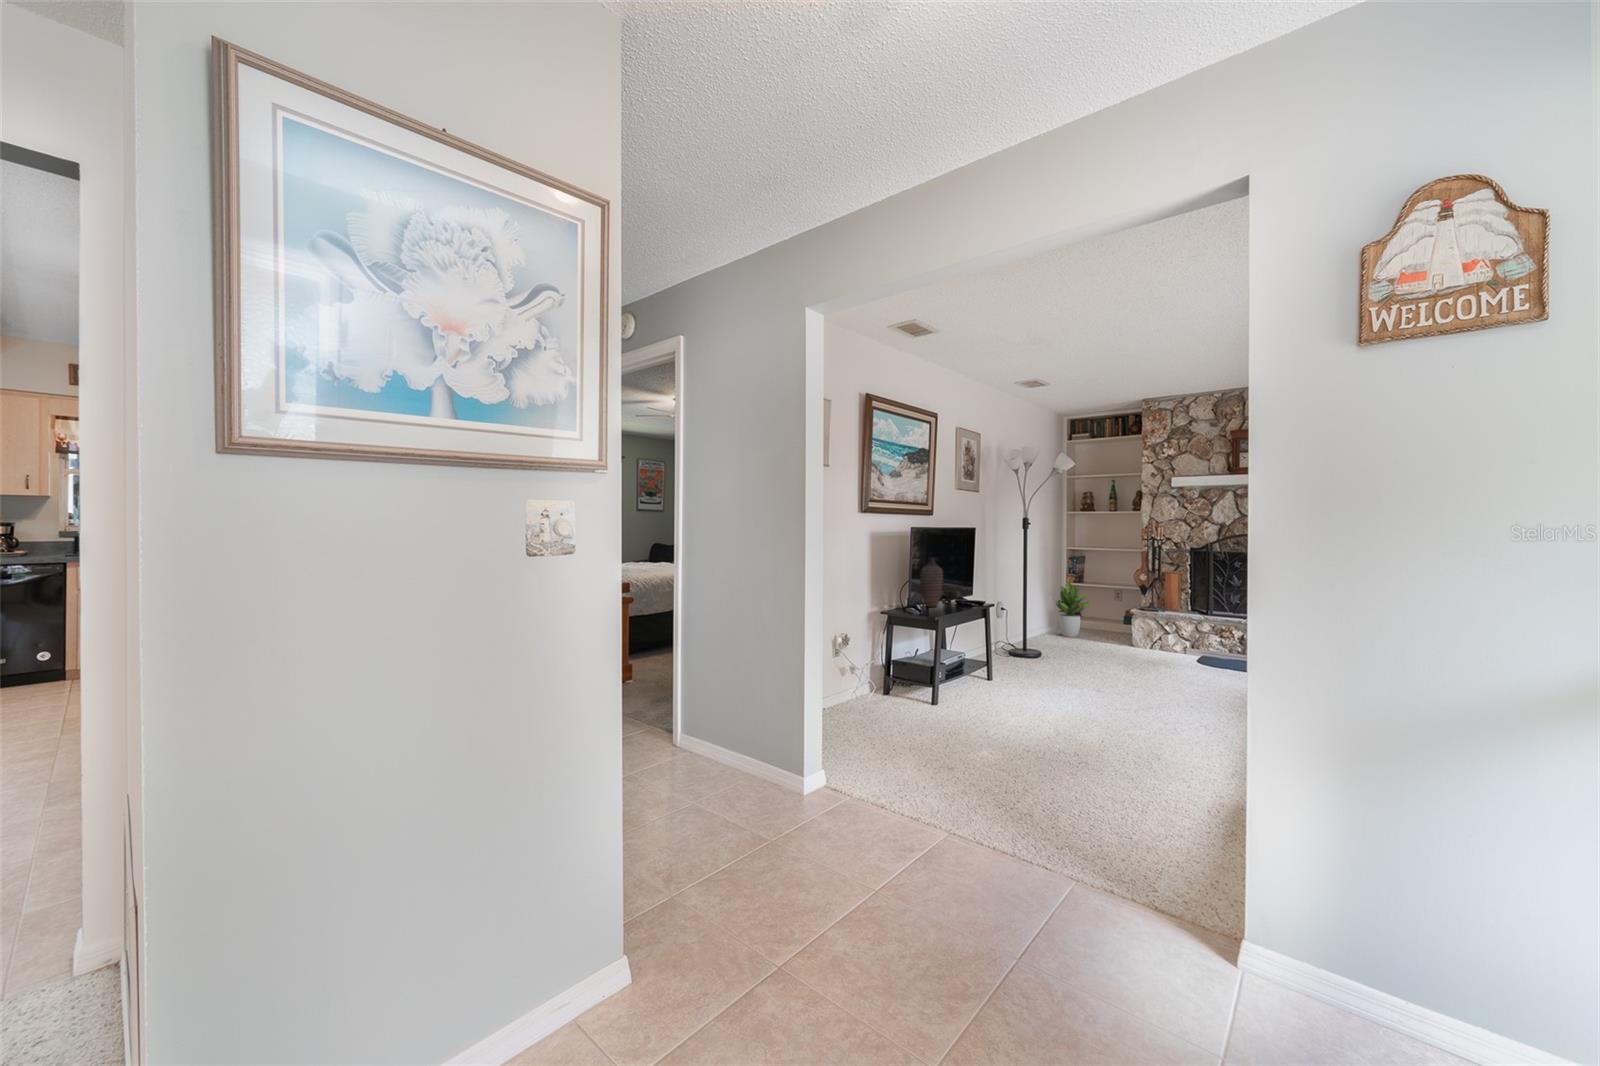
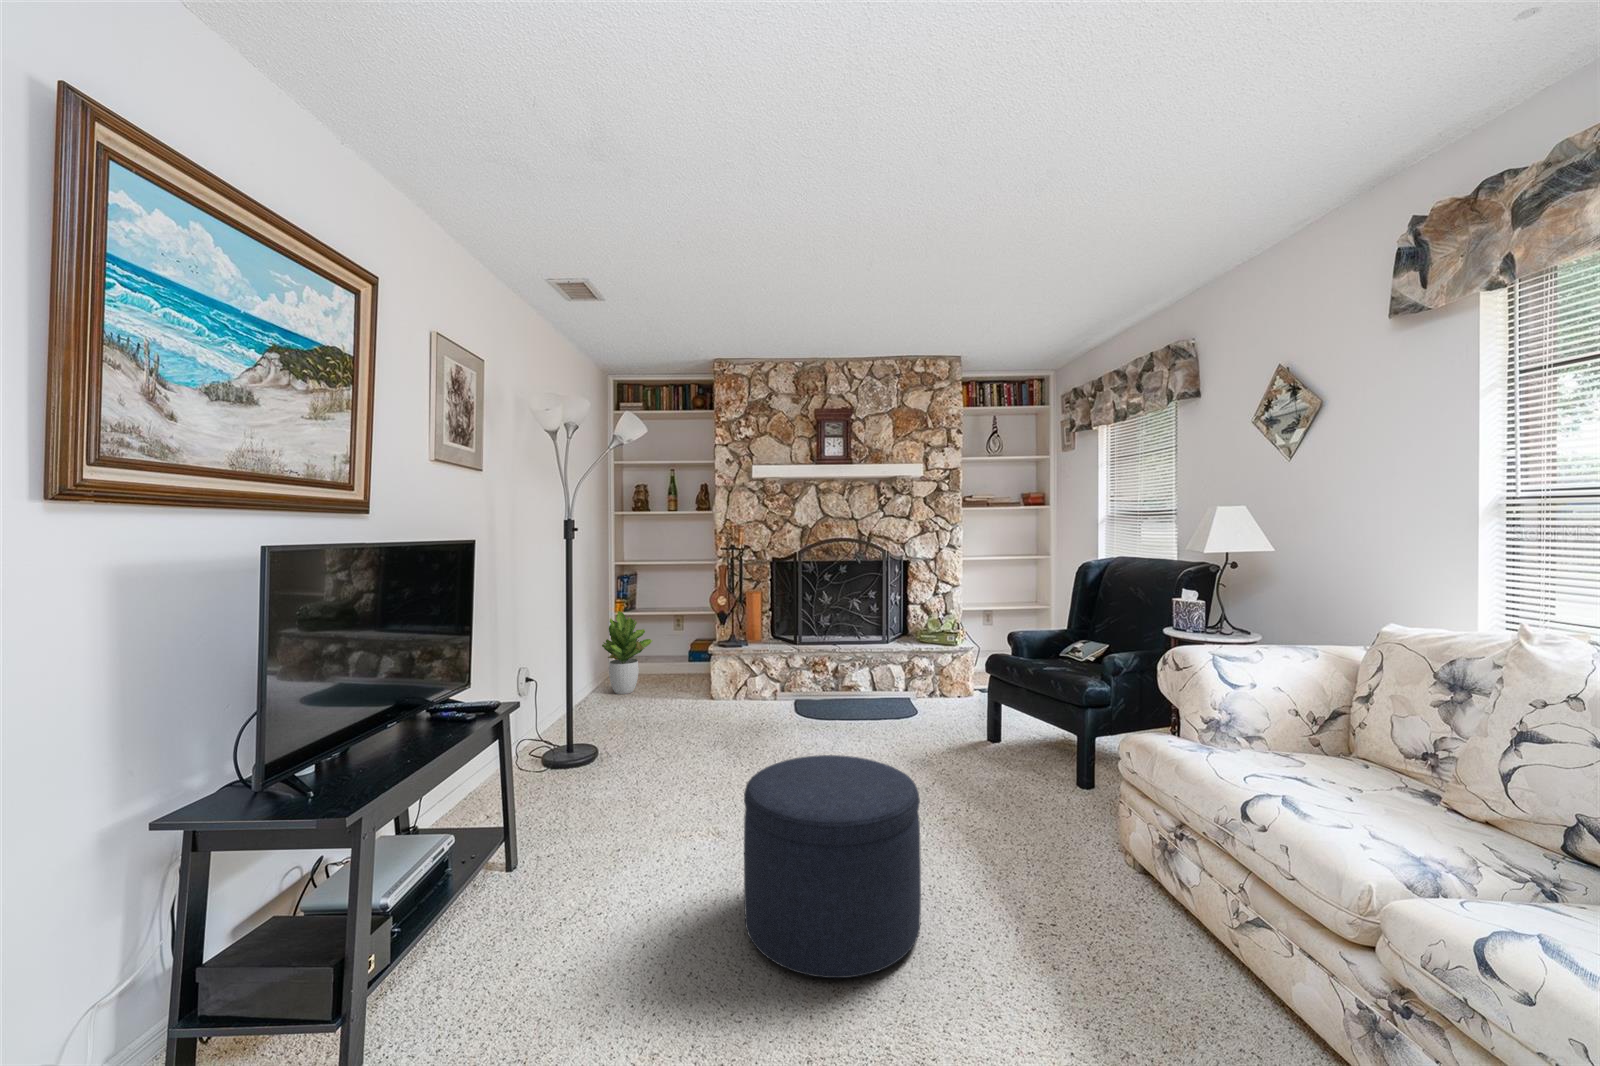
decorative vase: present [920,558,943,607] -> none [296,635,385,788]
ottoman: none [1081,638,1176,721] -> present [744,755,921,978]

